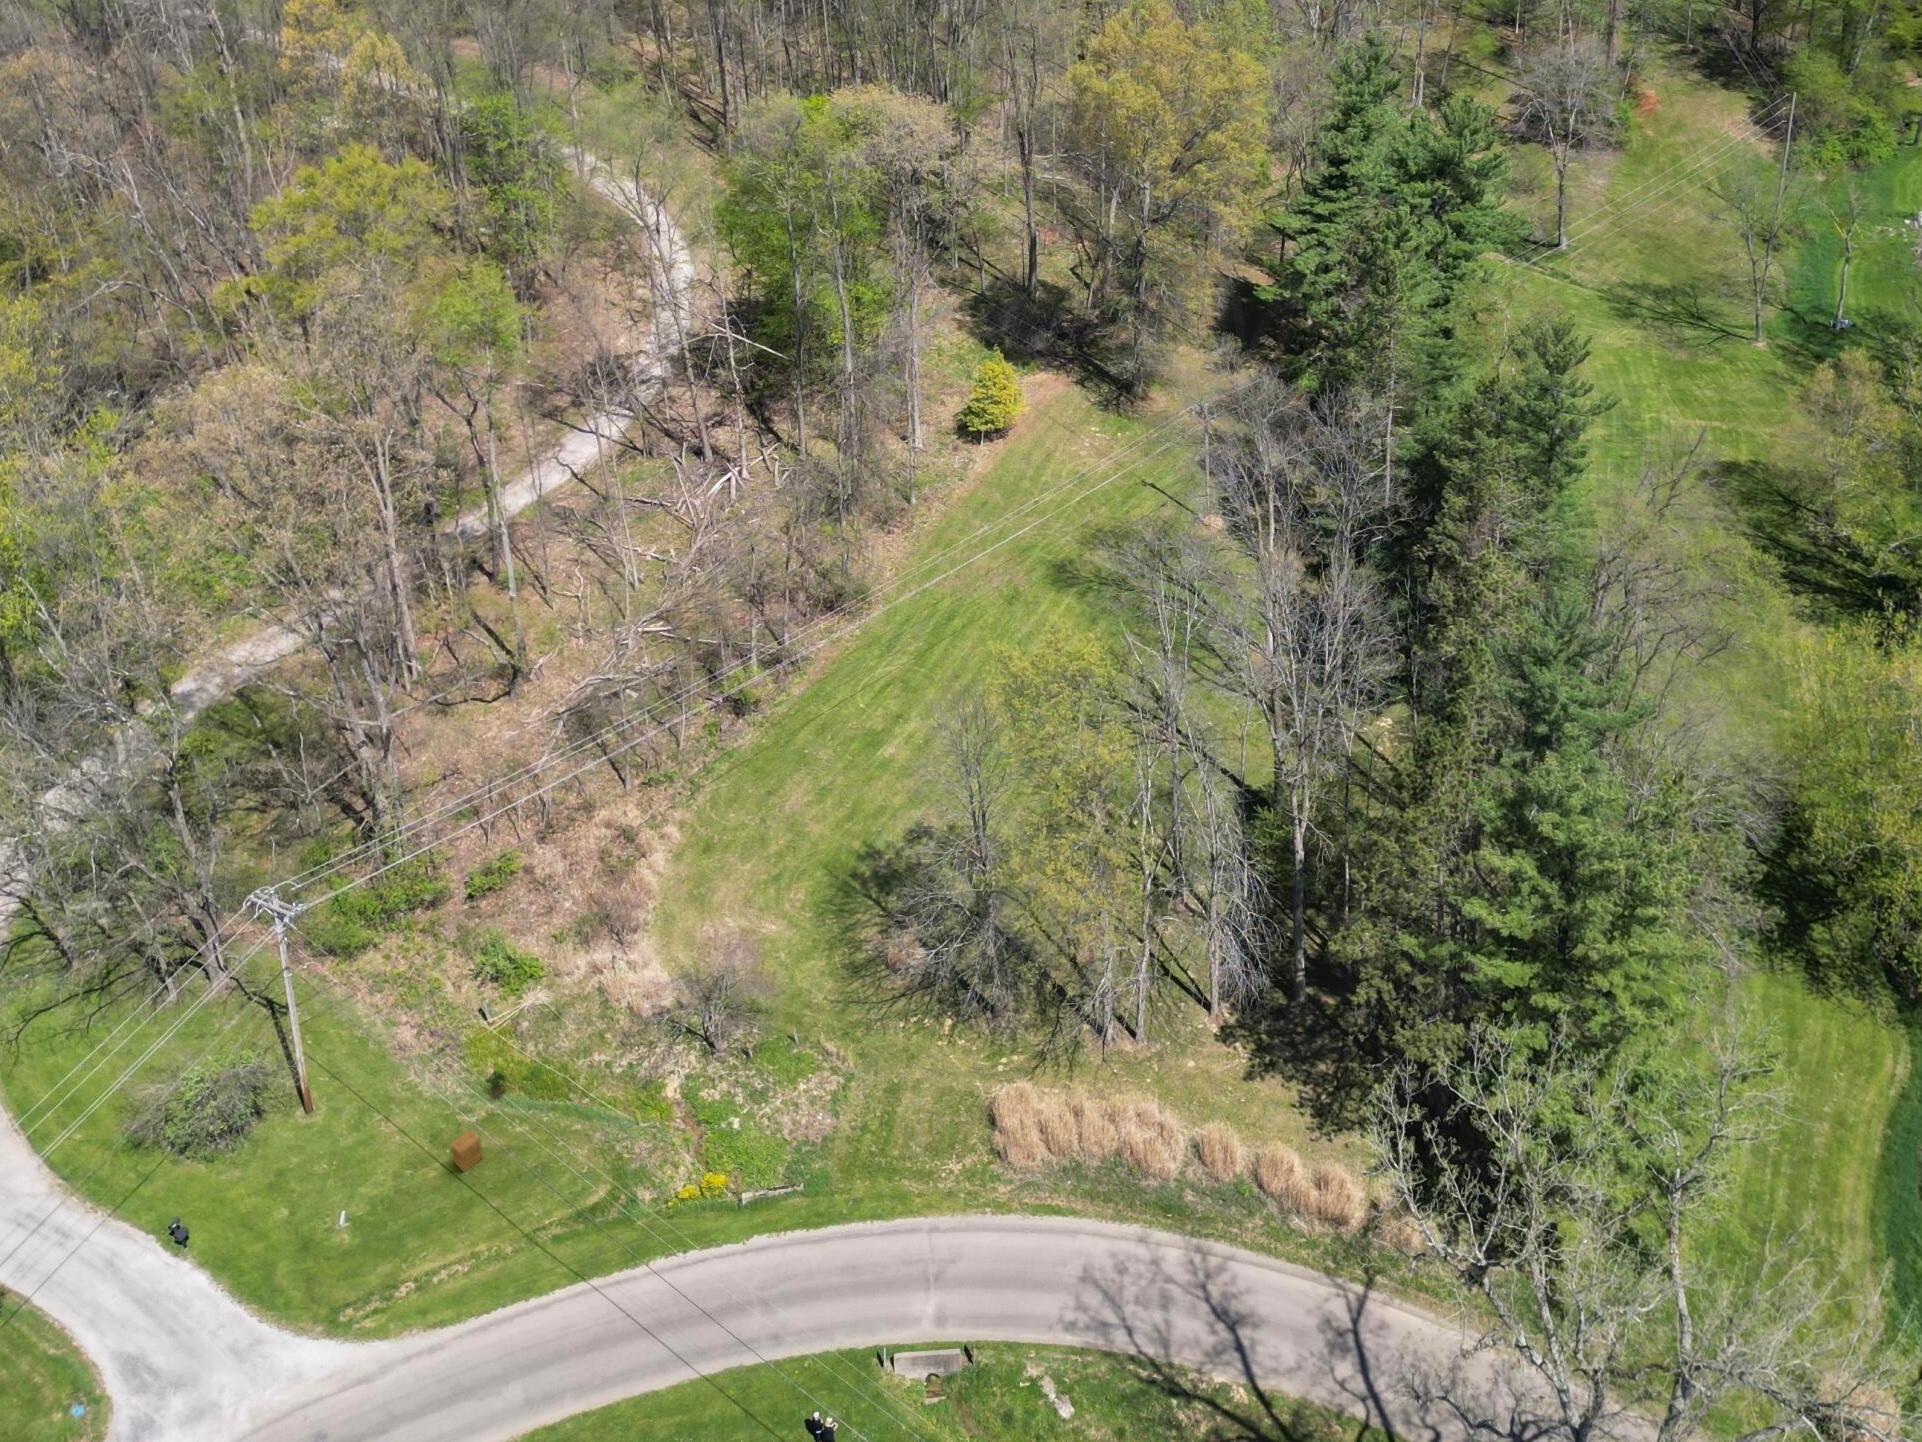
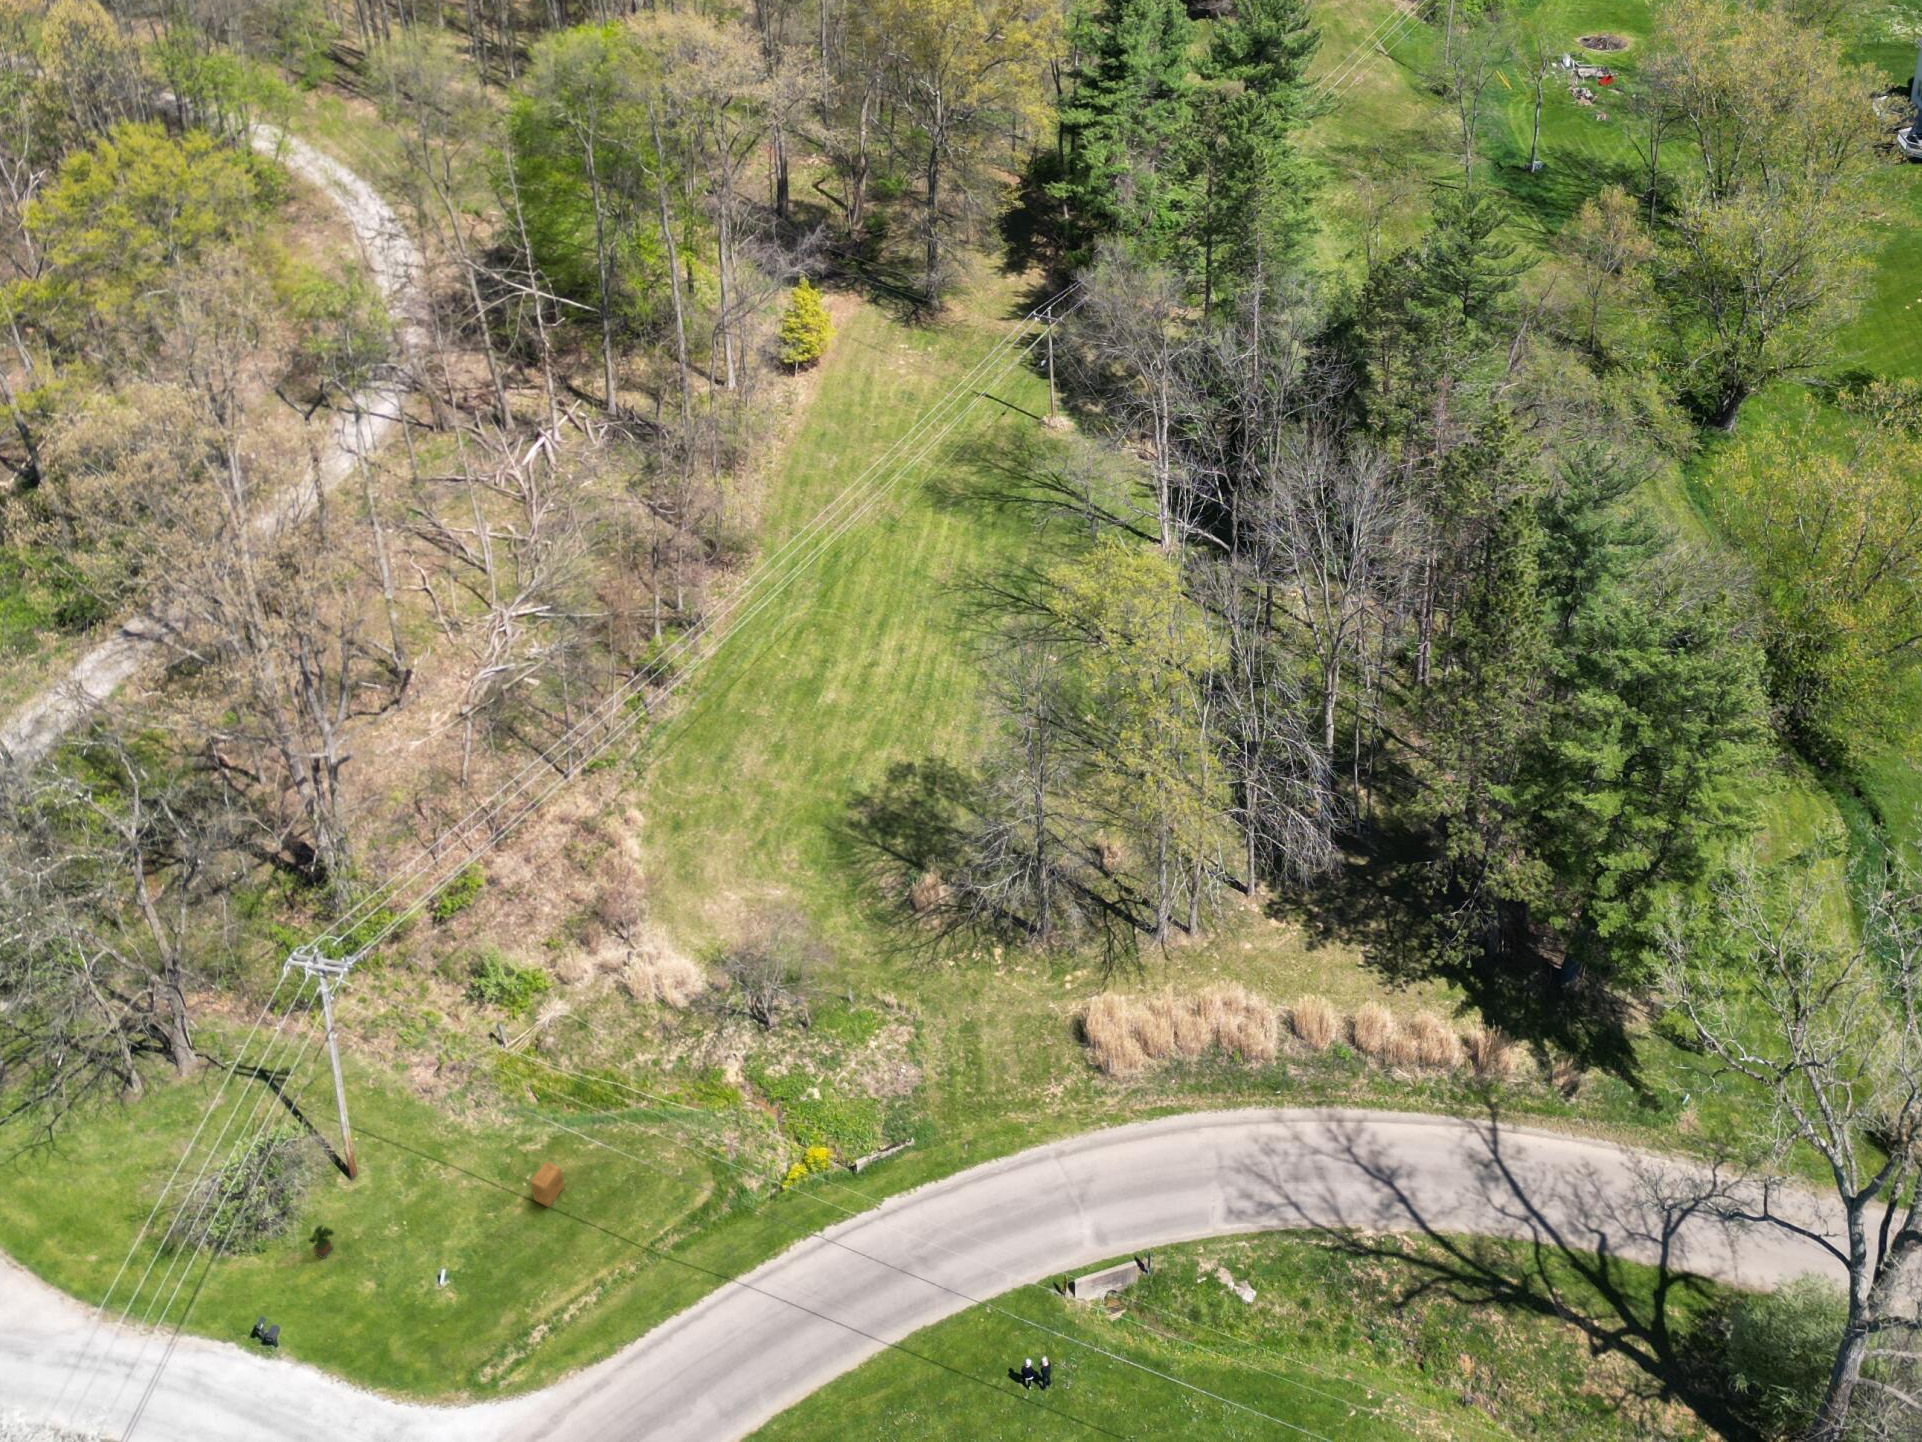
potted tree: present [486,1071,506,1099] -> present [308,1225,334,1258]

